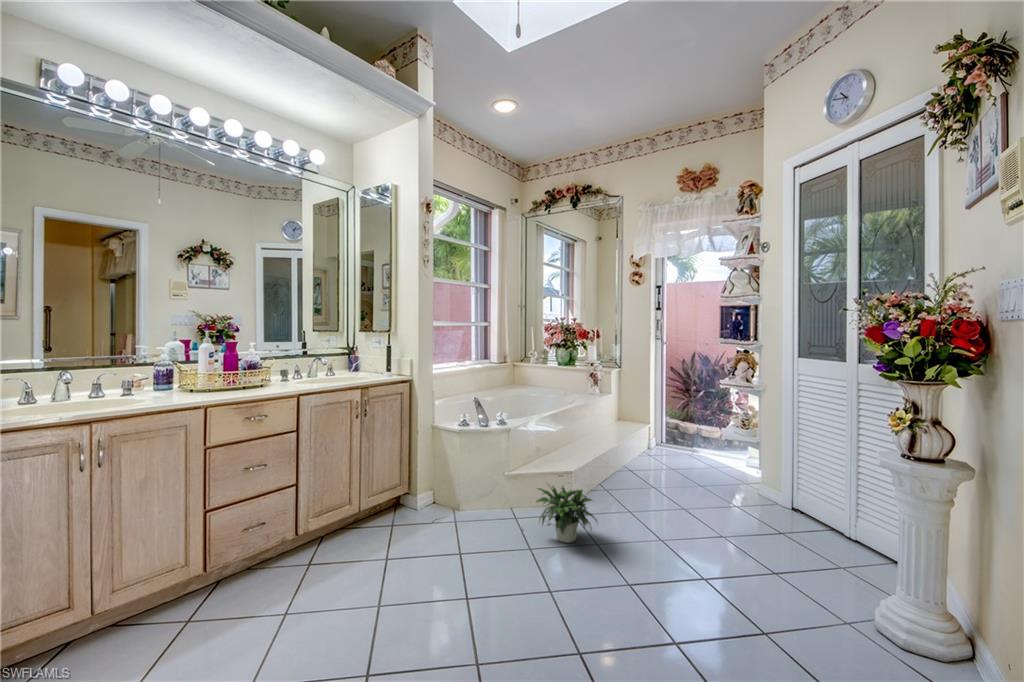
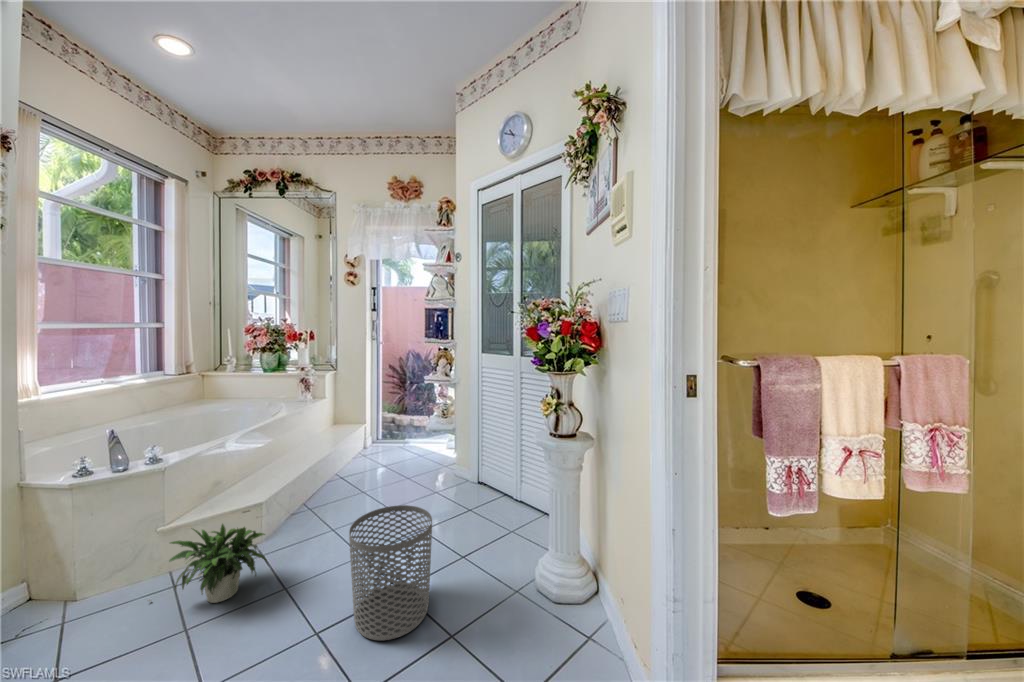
waste bin: none [672,497,751,612] -> present [349,505,432,641]

